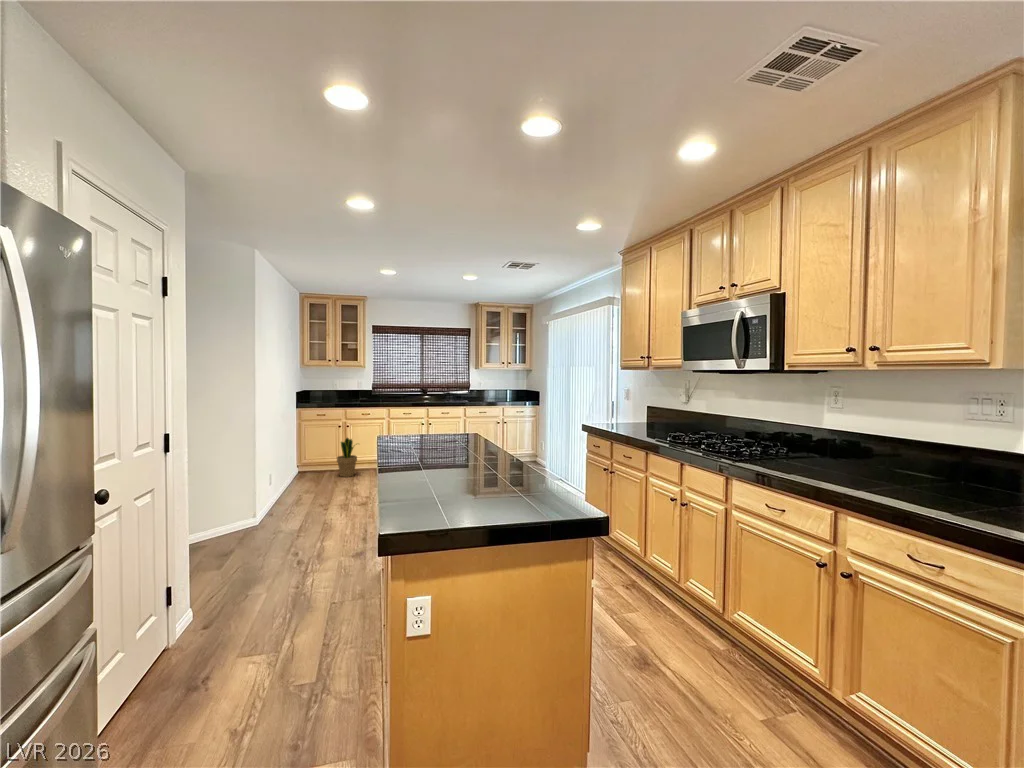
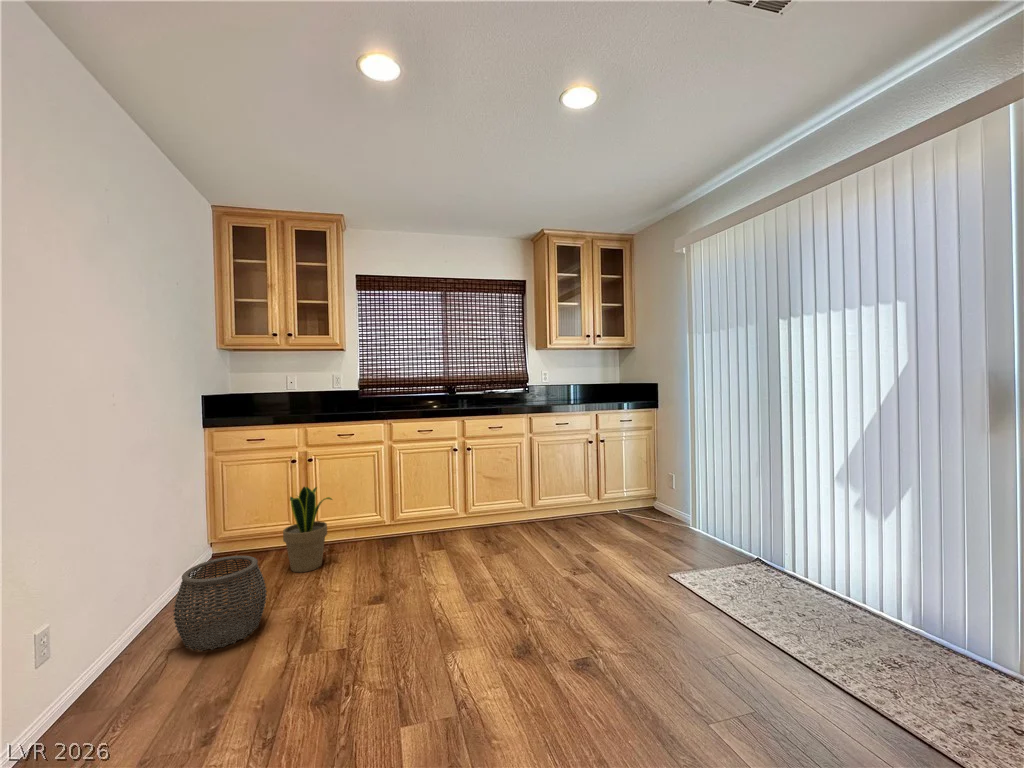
woven basket: none [303,461,337,493] -> present [173,556,267,651]

